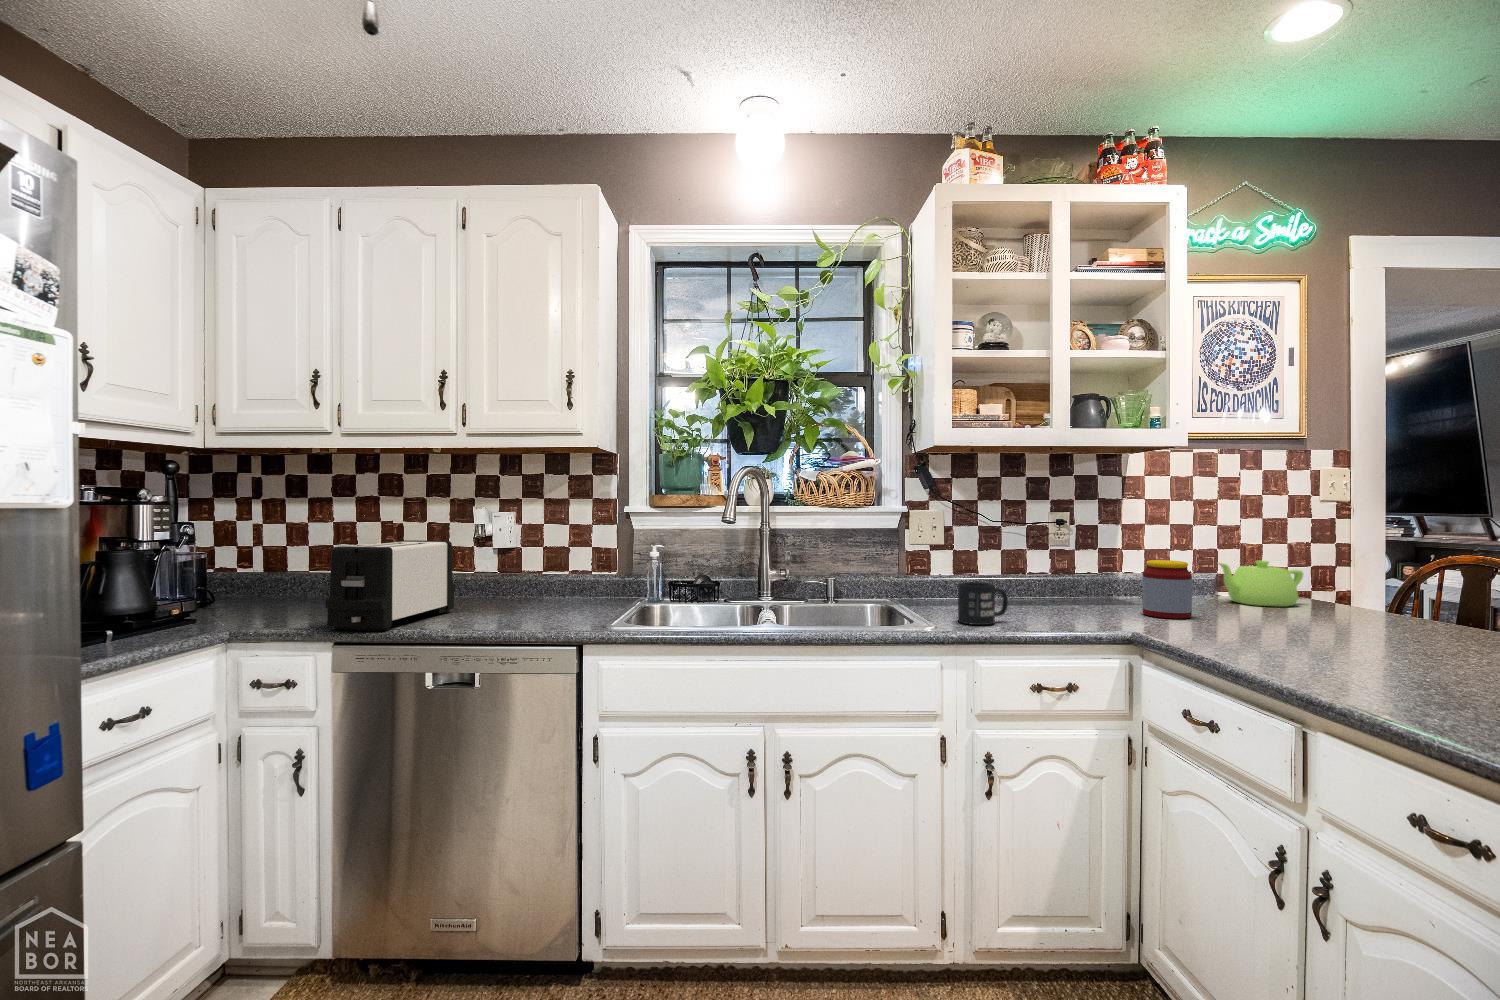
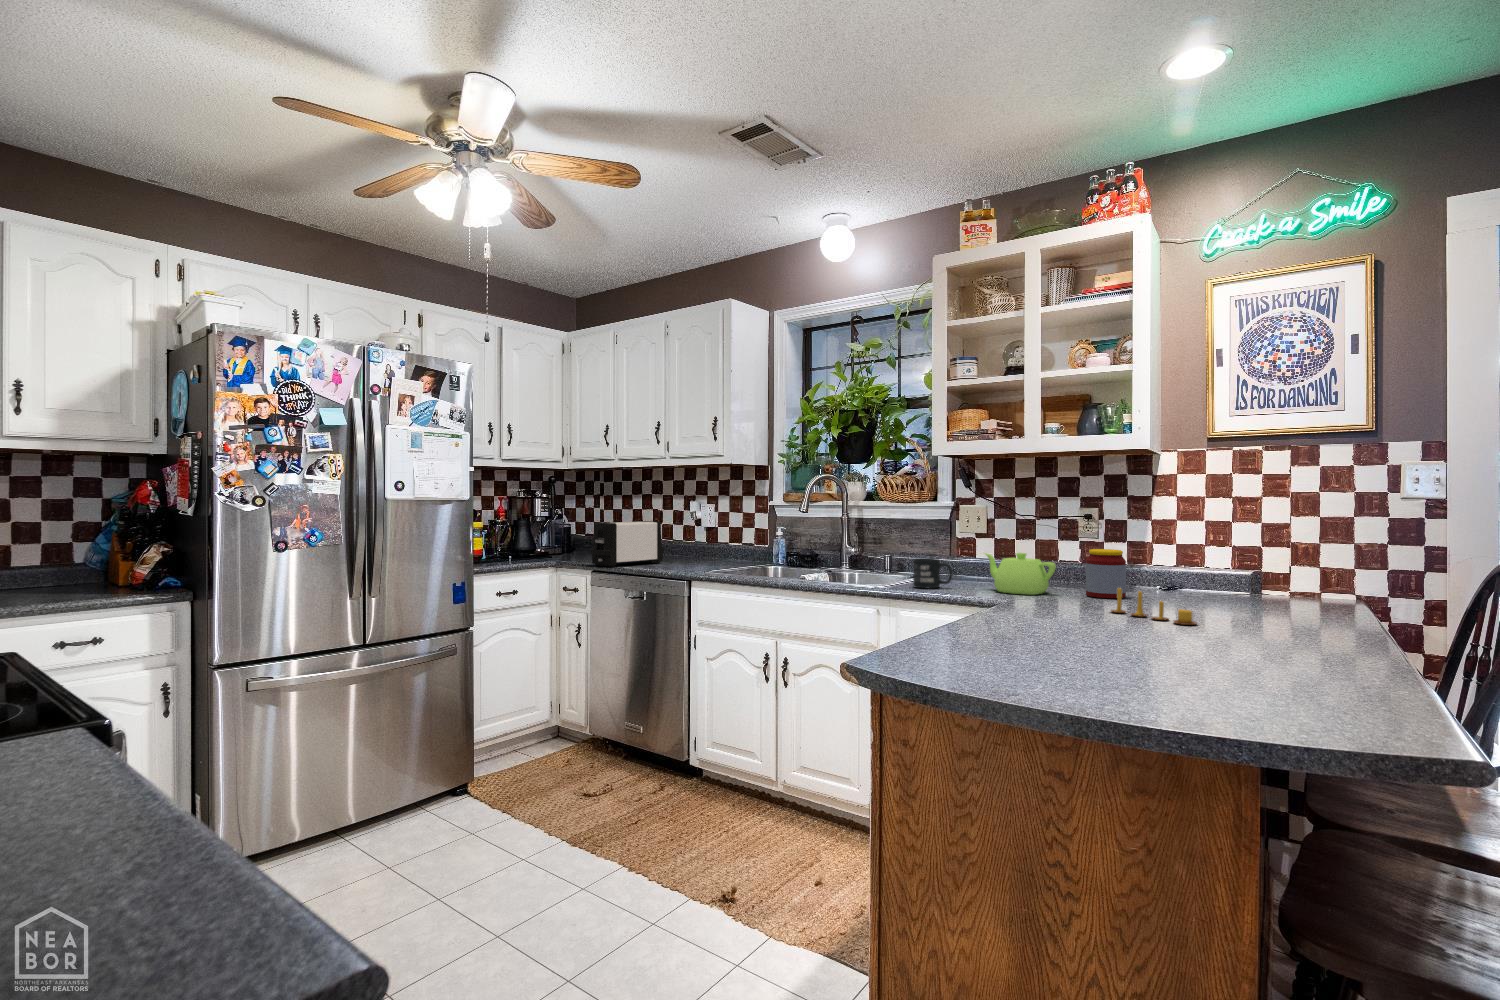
teapot: present [1217,561,1303,606] -> present [985,553,1056,595]
candle: none [1293,608,1446,653] -> present [1111,588,1197,625]

